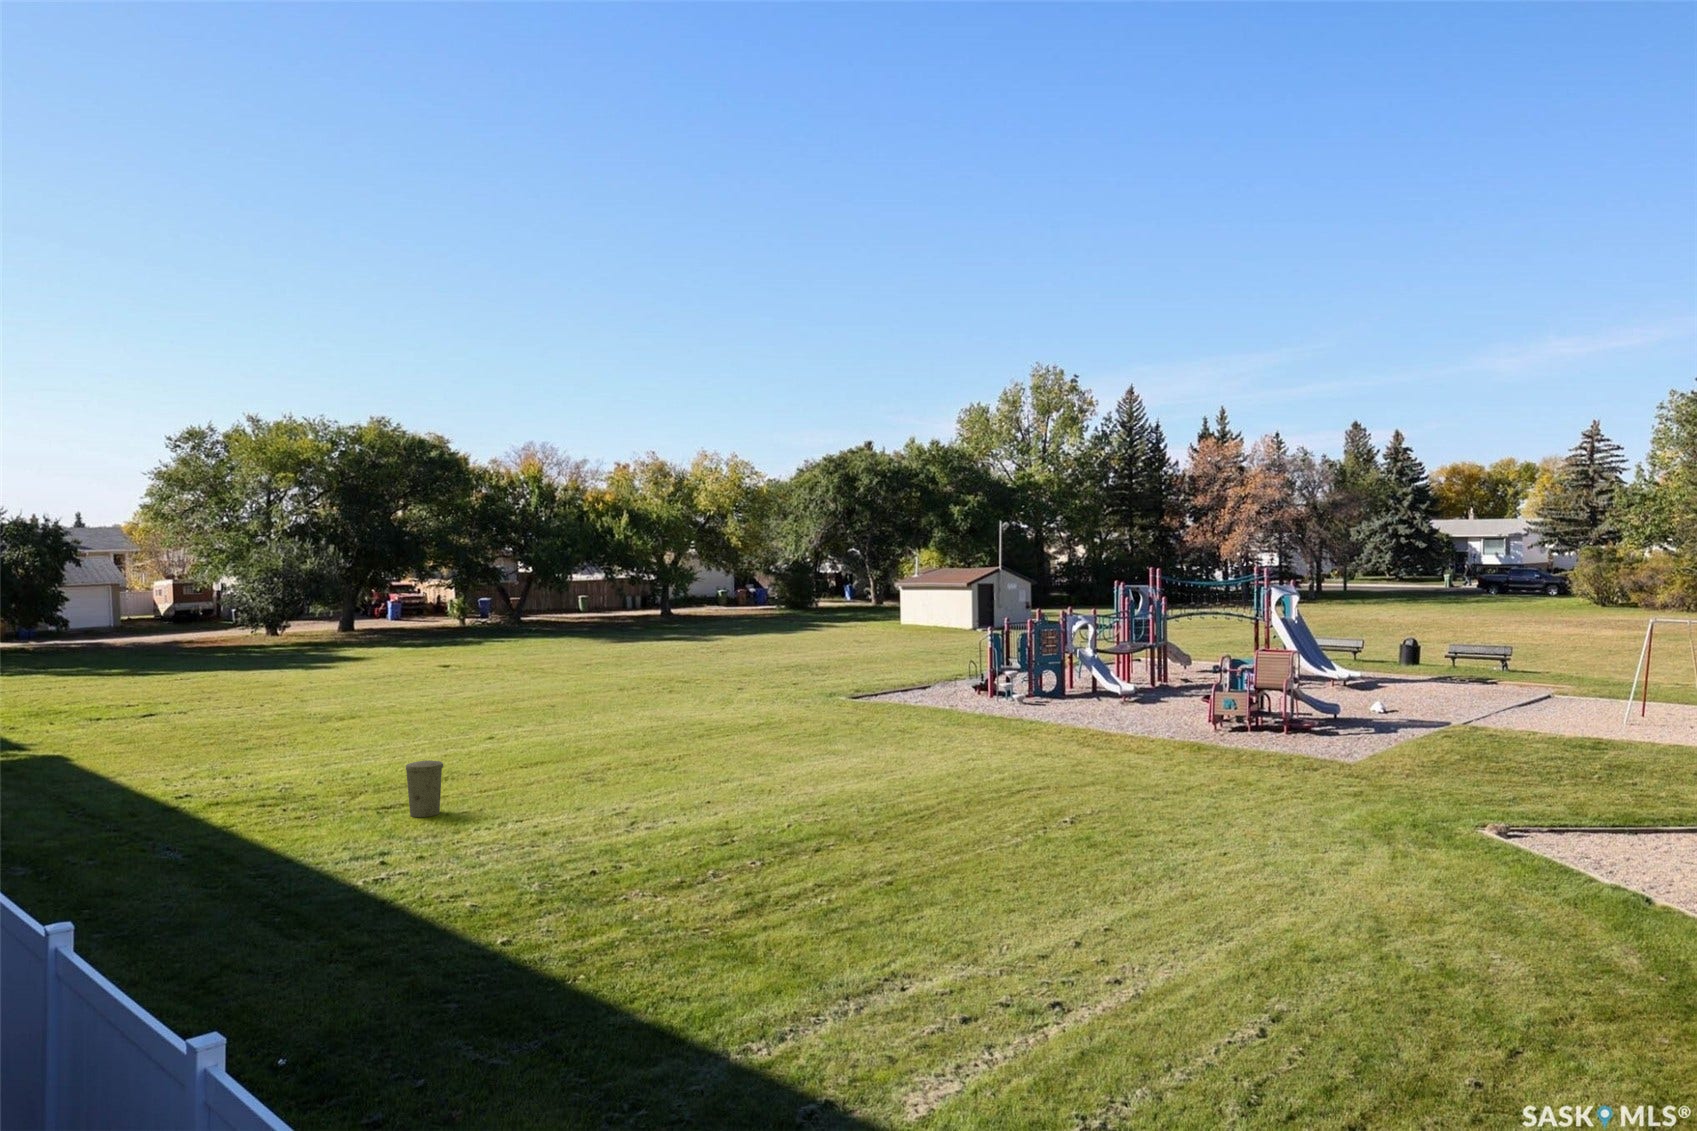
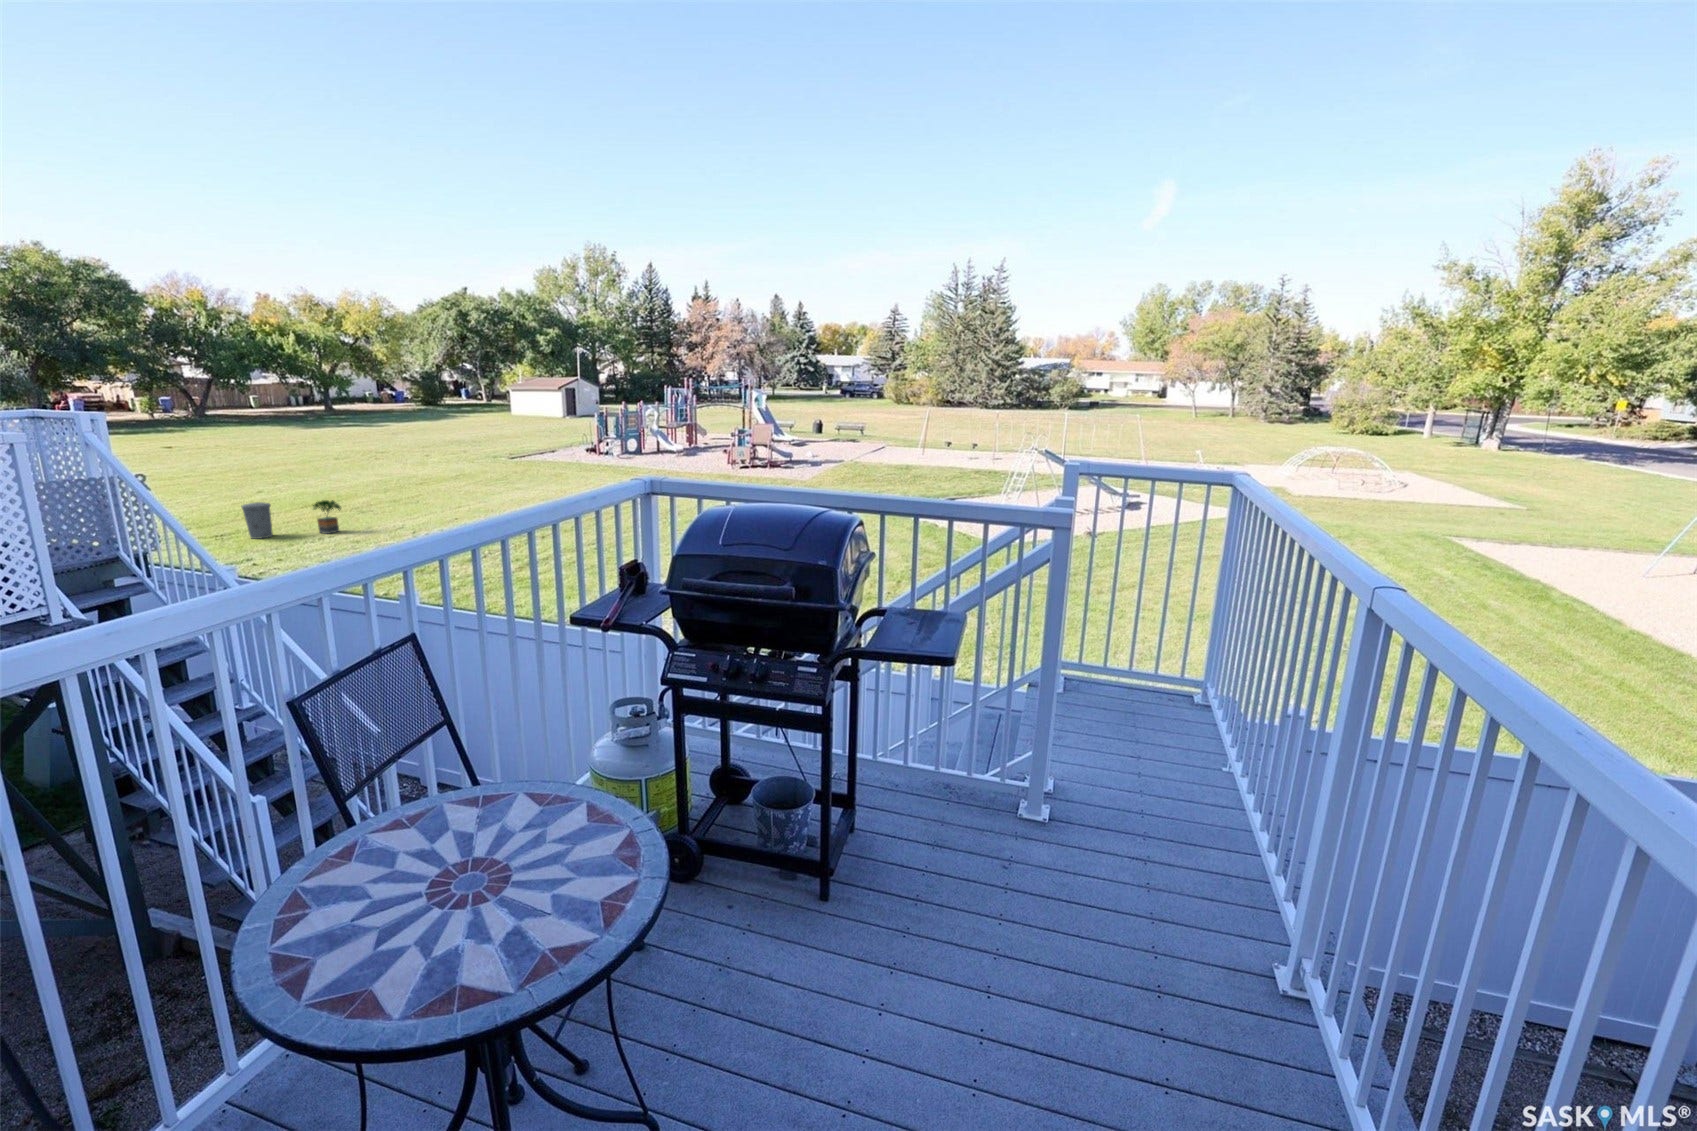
potted tree: none [492,761,532,817] -> present [313,500,341,534]

